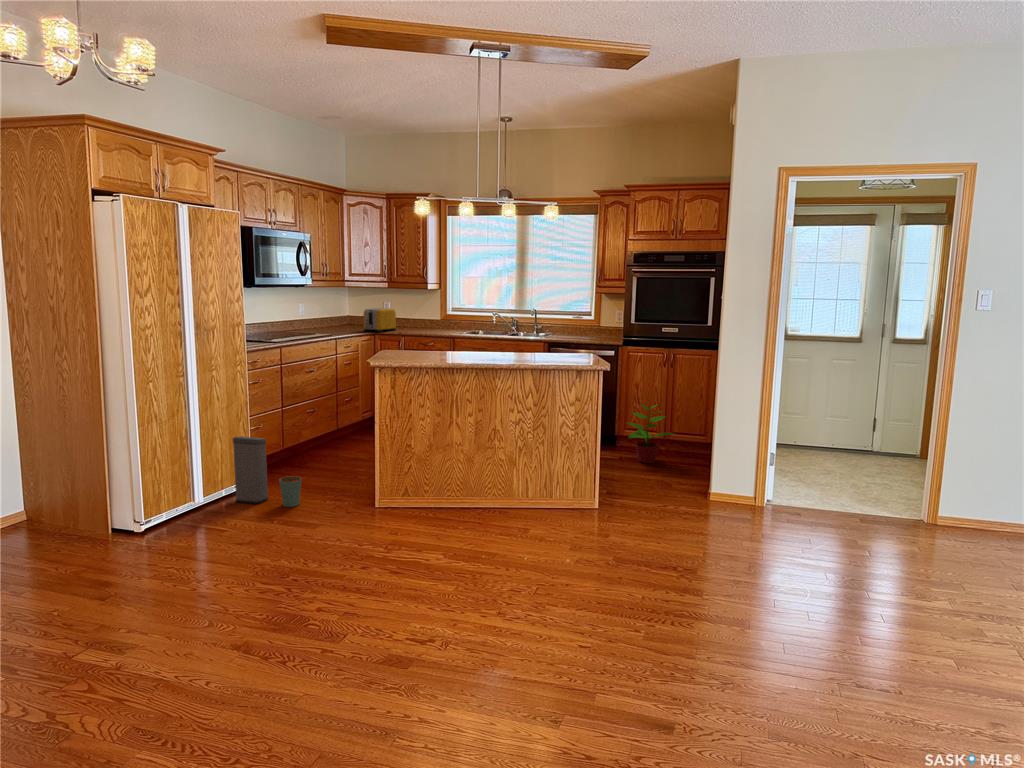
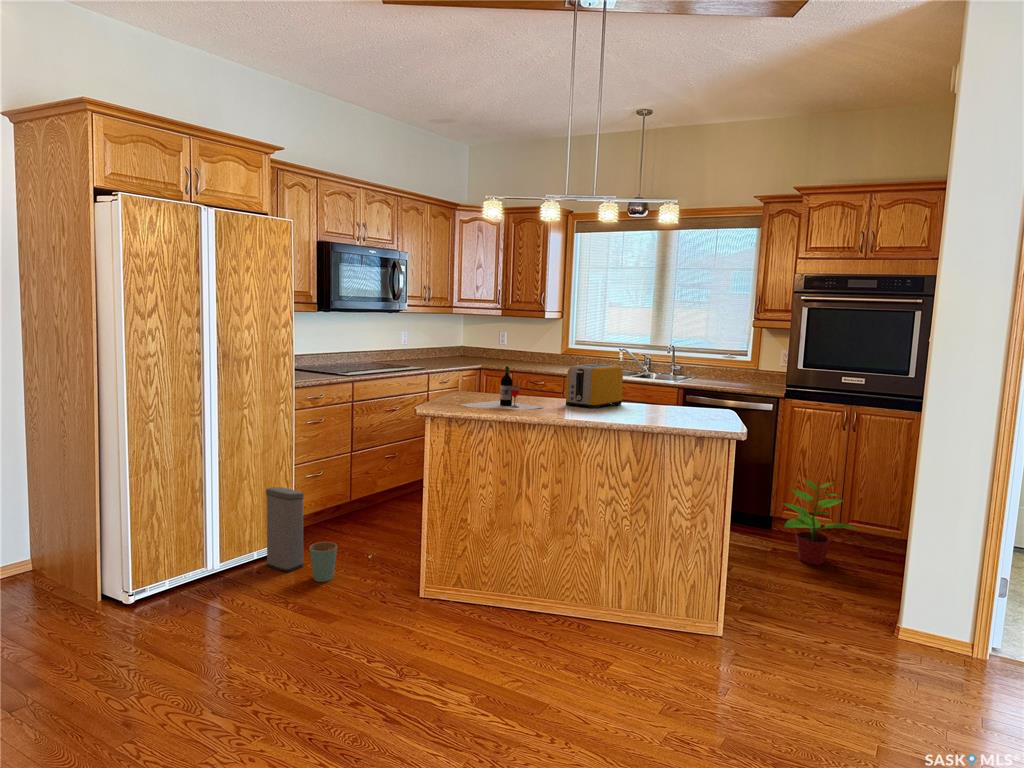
toaster: present [363,308,396,332] -> present [566,364,623,409]
wine bottle: none [397,328,463,362] -> present [460,366,542,410]

